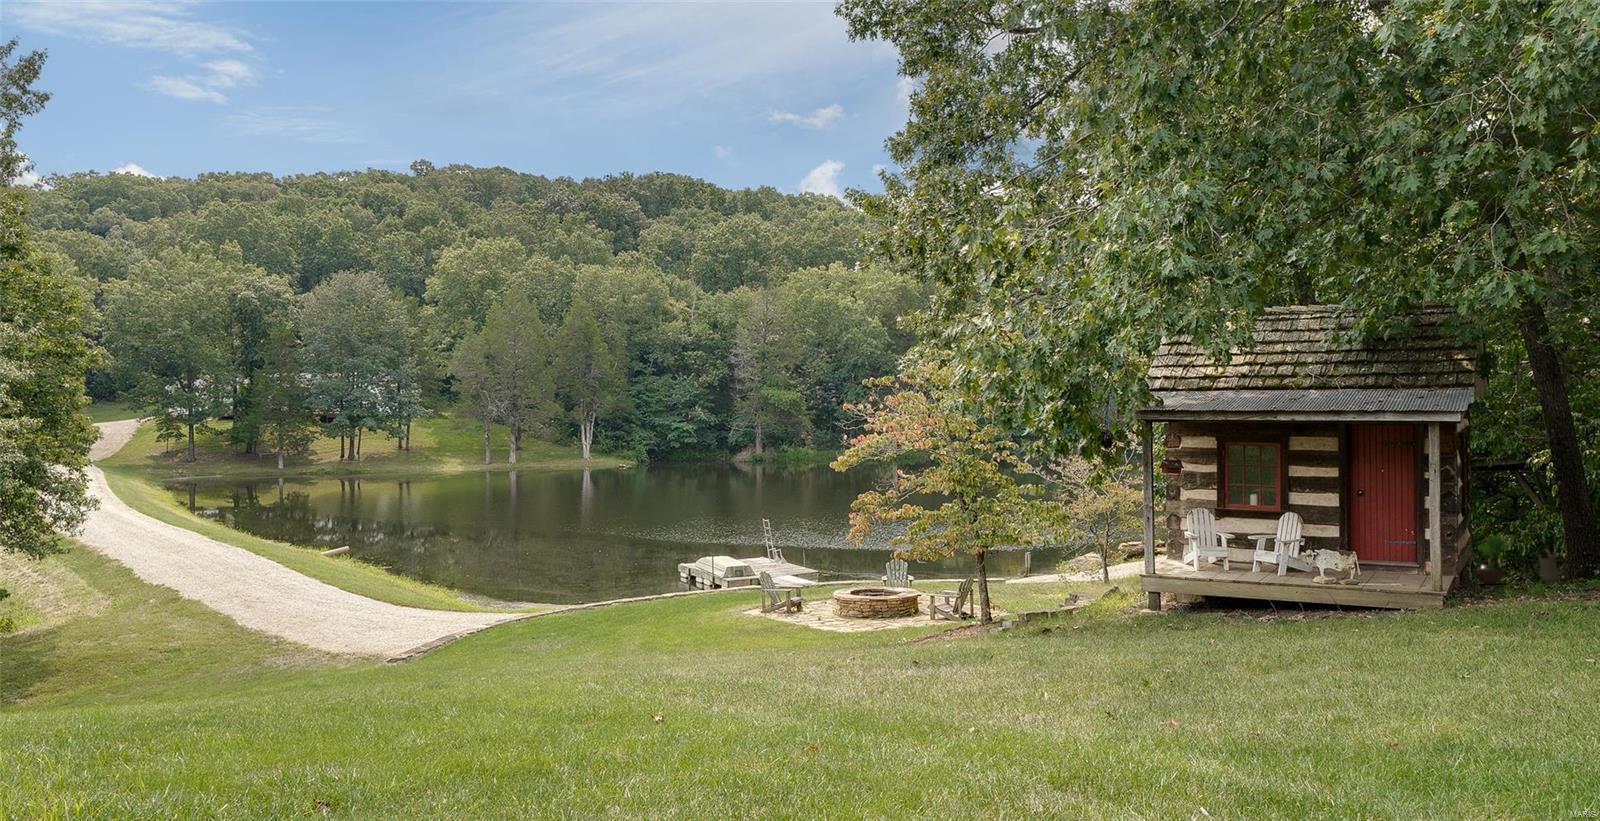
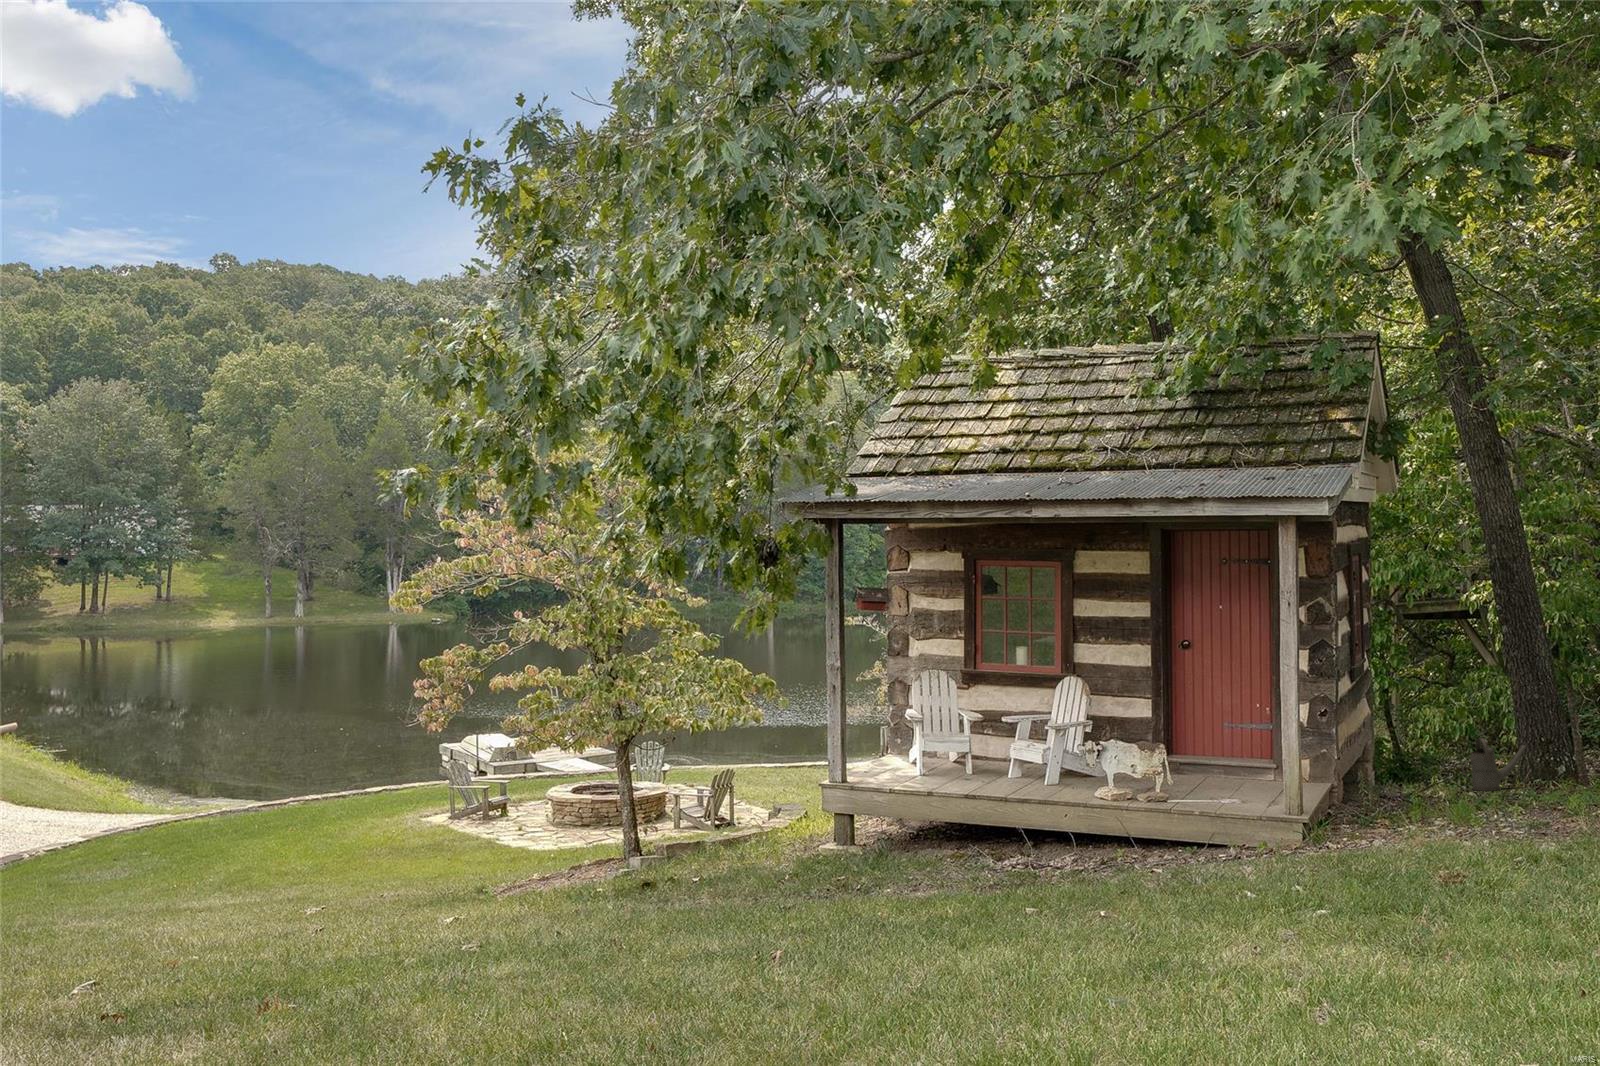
potted tree: present [1476,538,1505,584] -> none [1372,712,1421,795]

